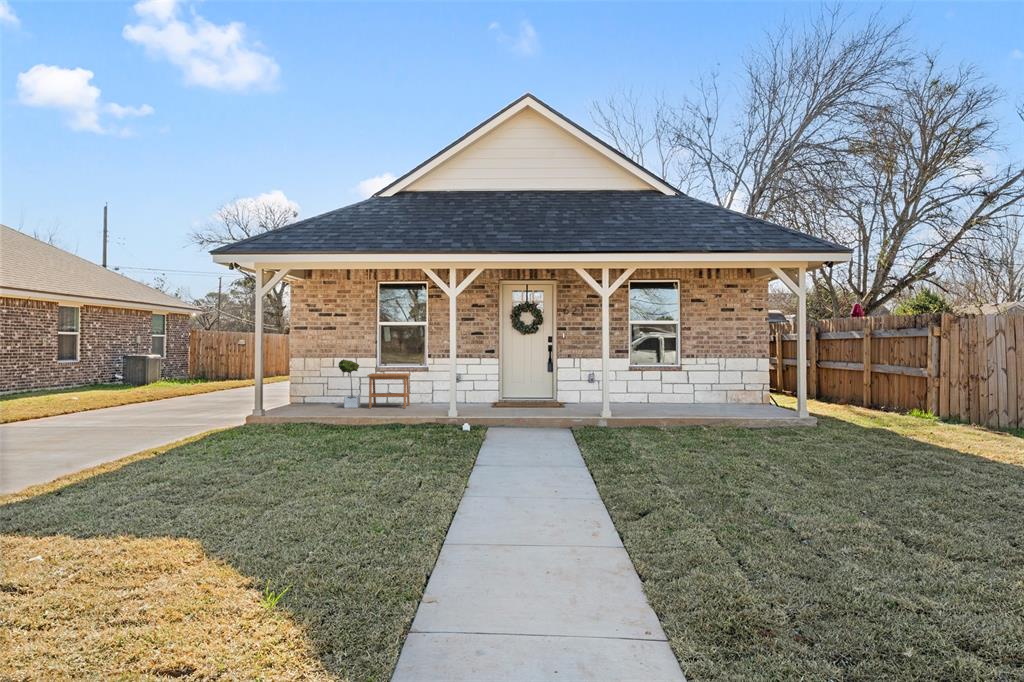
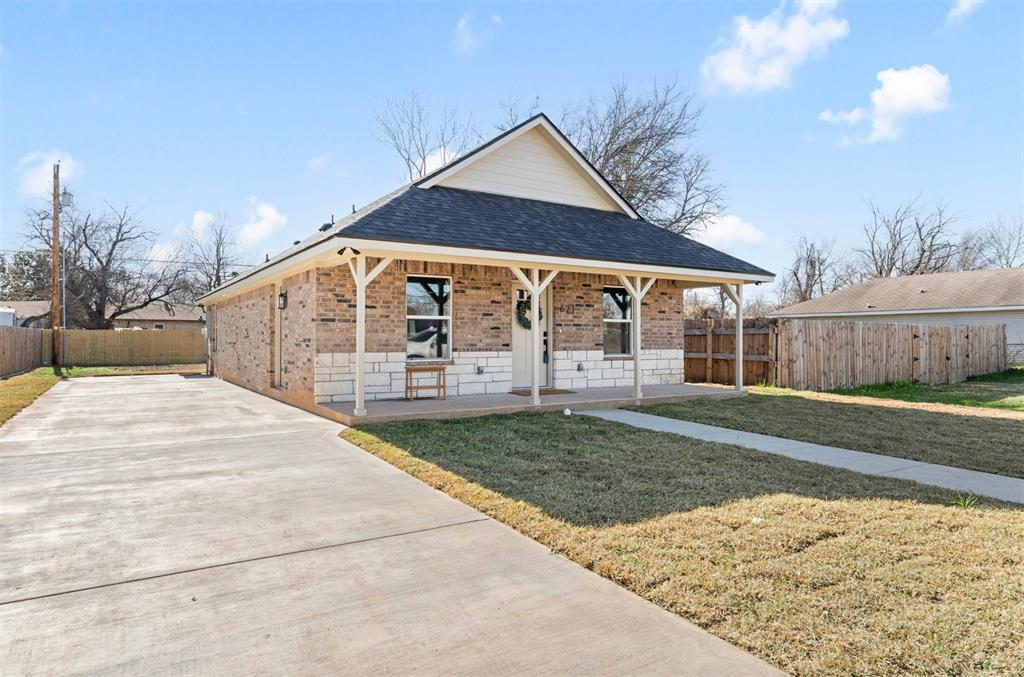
potted tree: present [339,359,360,408] -> none [376,352,398,402]

